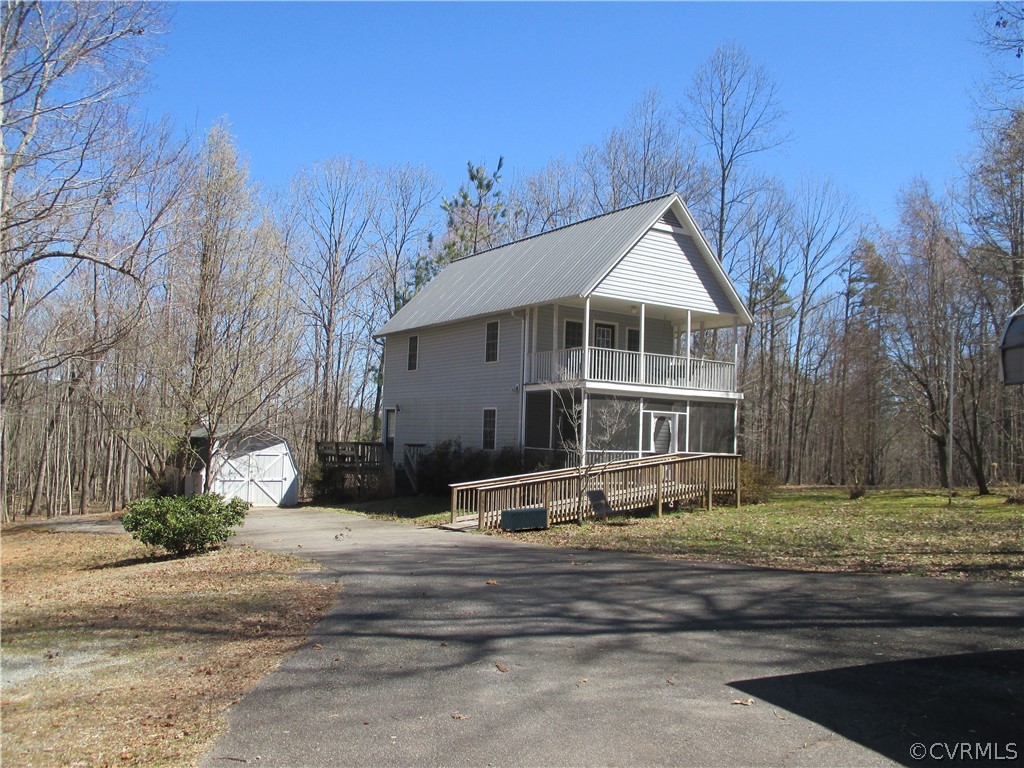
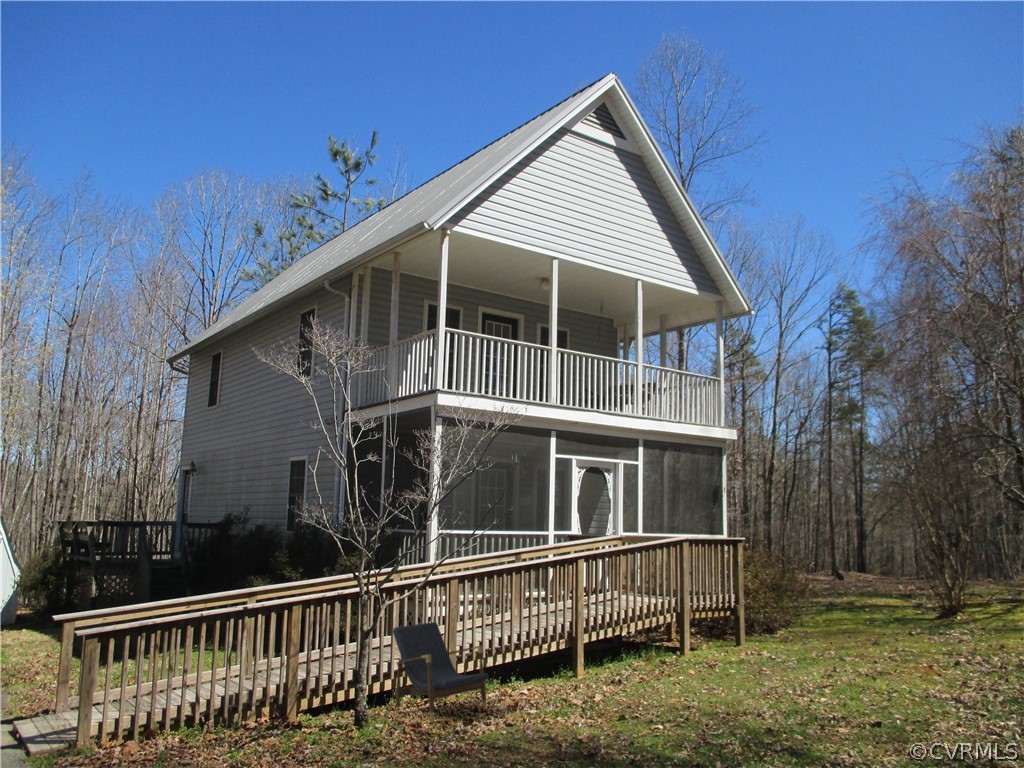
bench: present [501,508,548,532] -> none [141,678,273,759]

